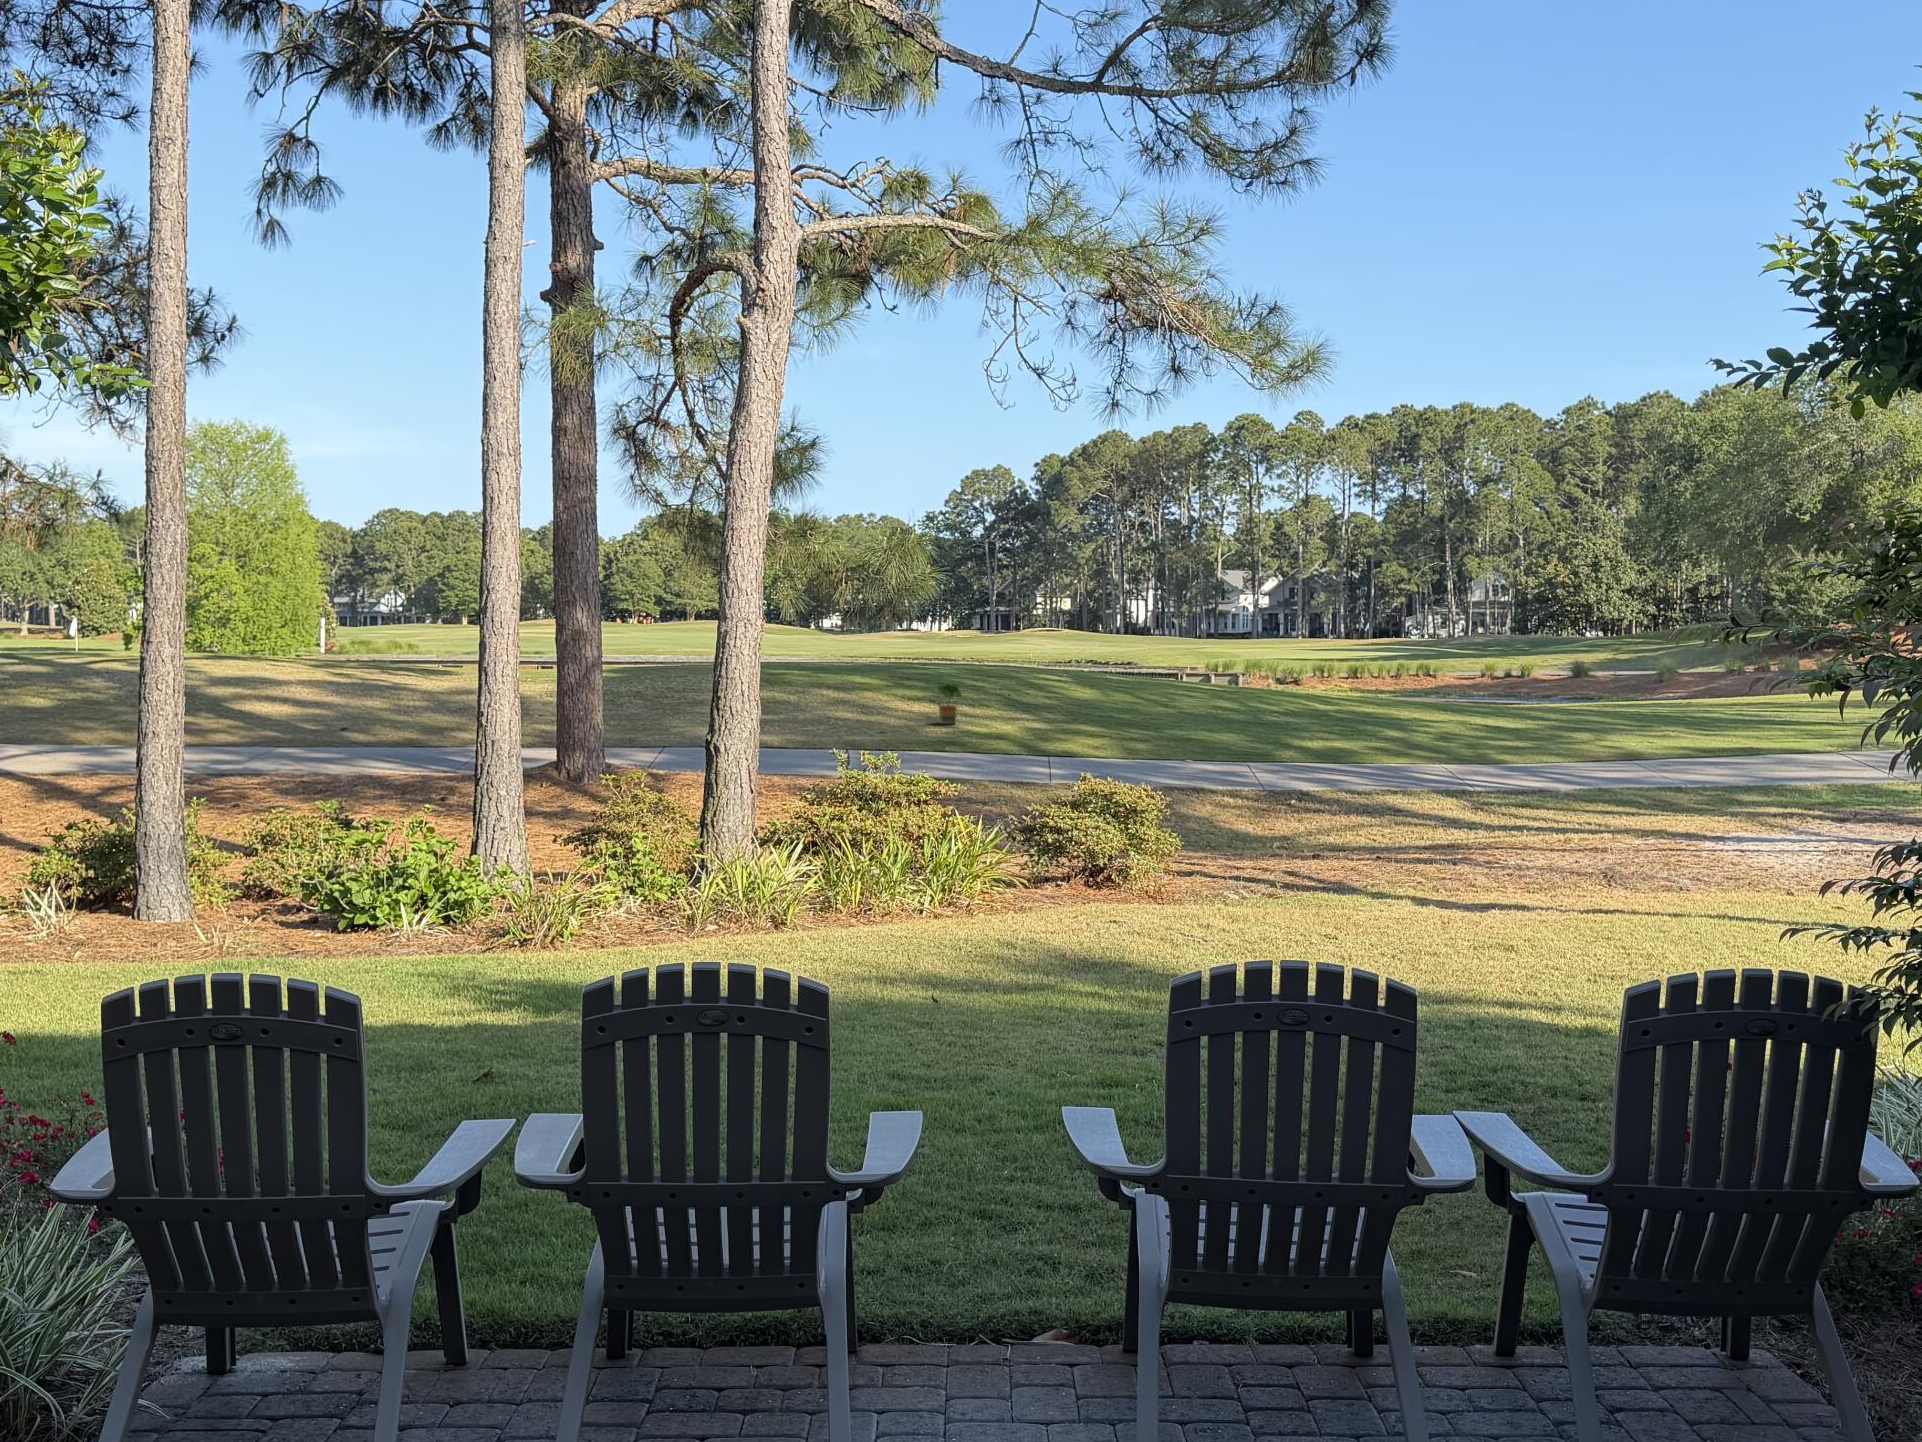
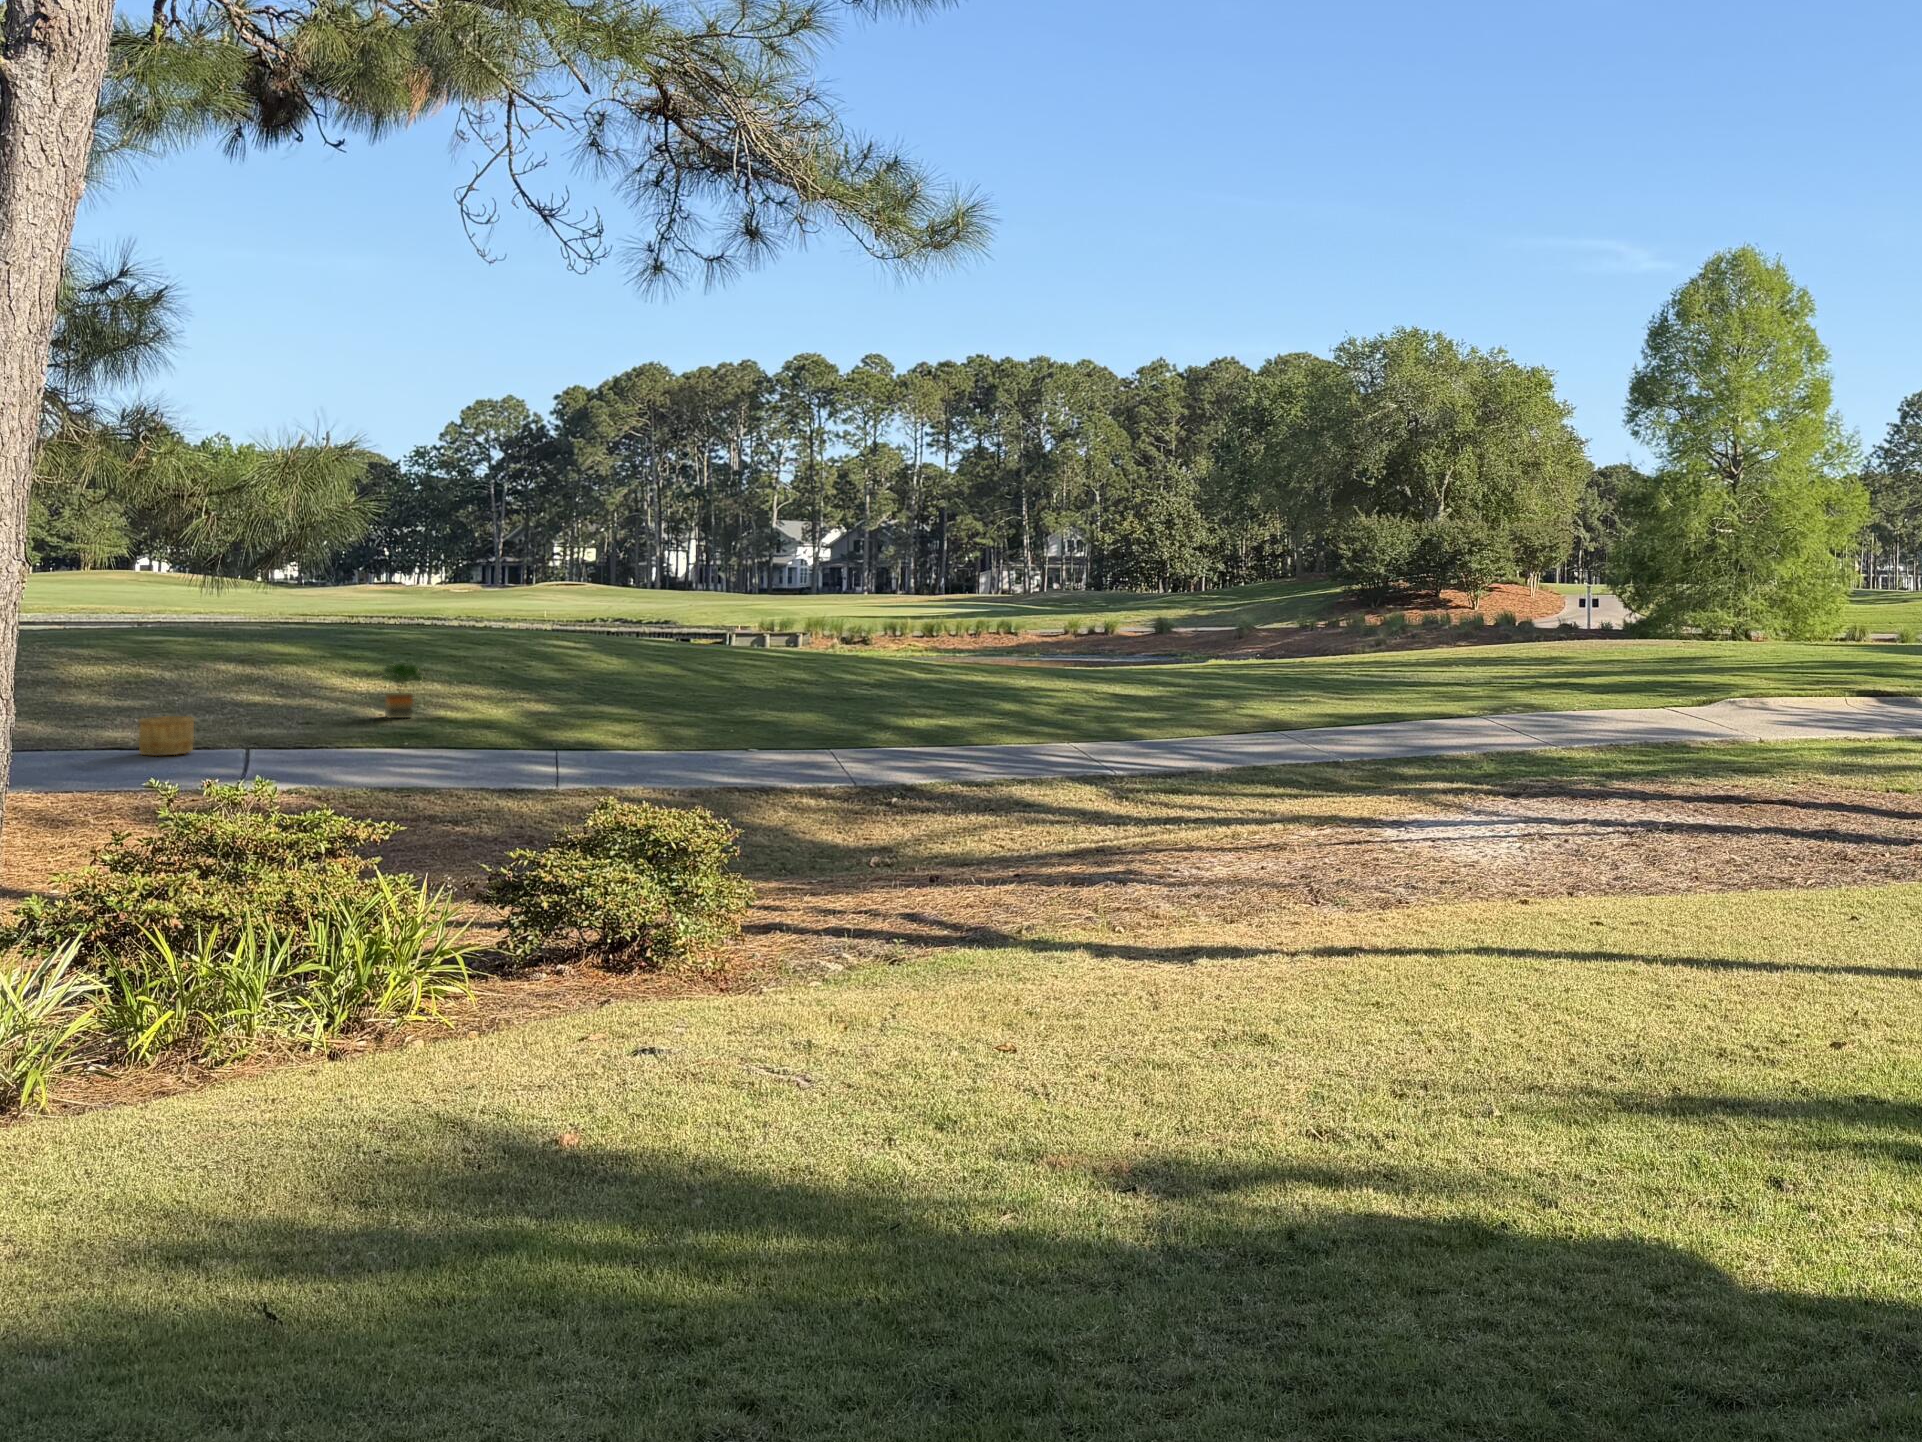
wooden bucket: none [798,715,830,741] -> present [139,716,195,756]

